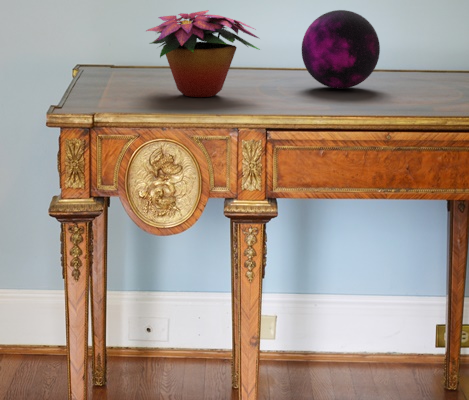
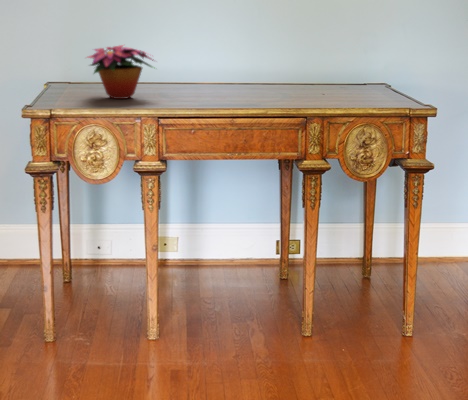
decorative orb: present [302,10,380,89] -> none [185,44,234,93]

